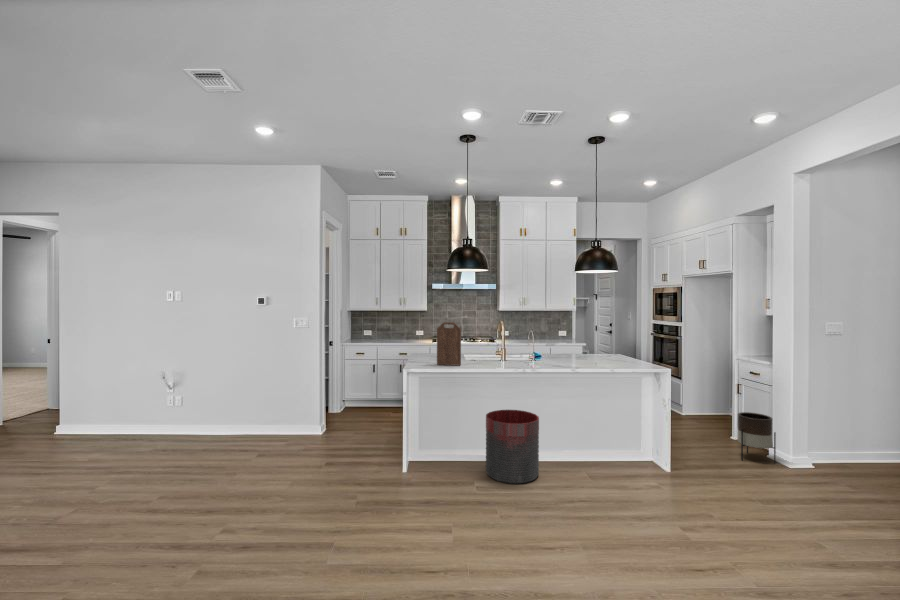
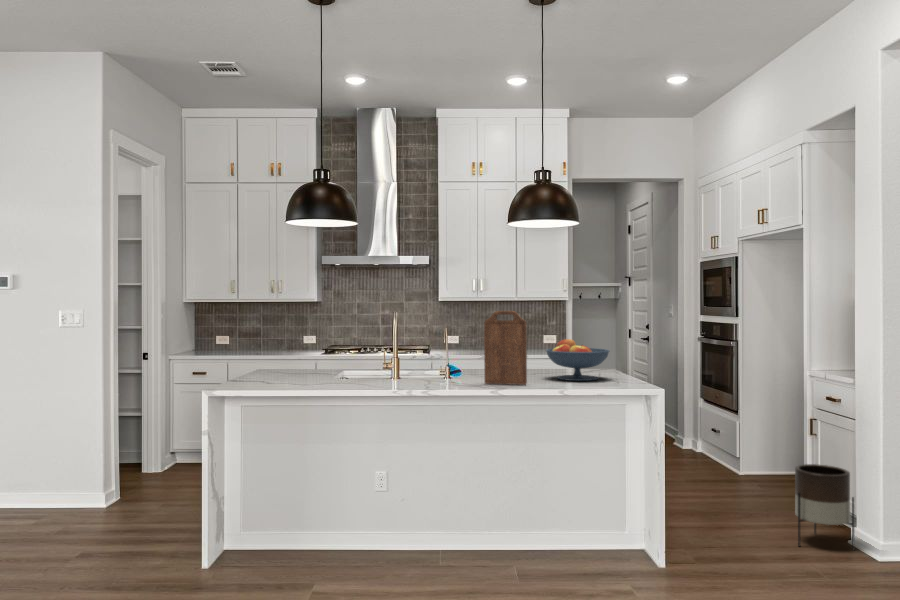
cutting board: present [437,322,461,366] -> present [484,311,527,385]
fruit bowl: none [594,338,633,364] -> present [546,339,609,381]
trash can: present [486,410,539,484] -> none [345,461,435,586]

